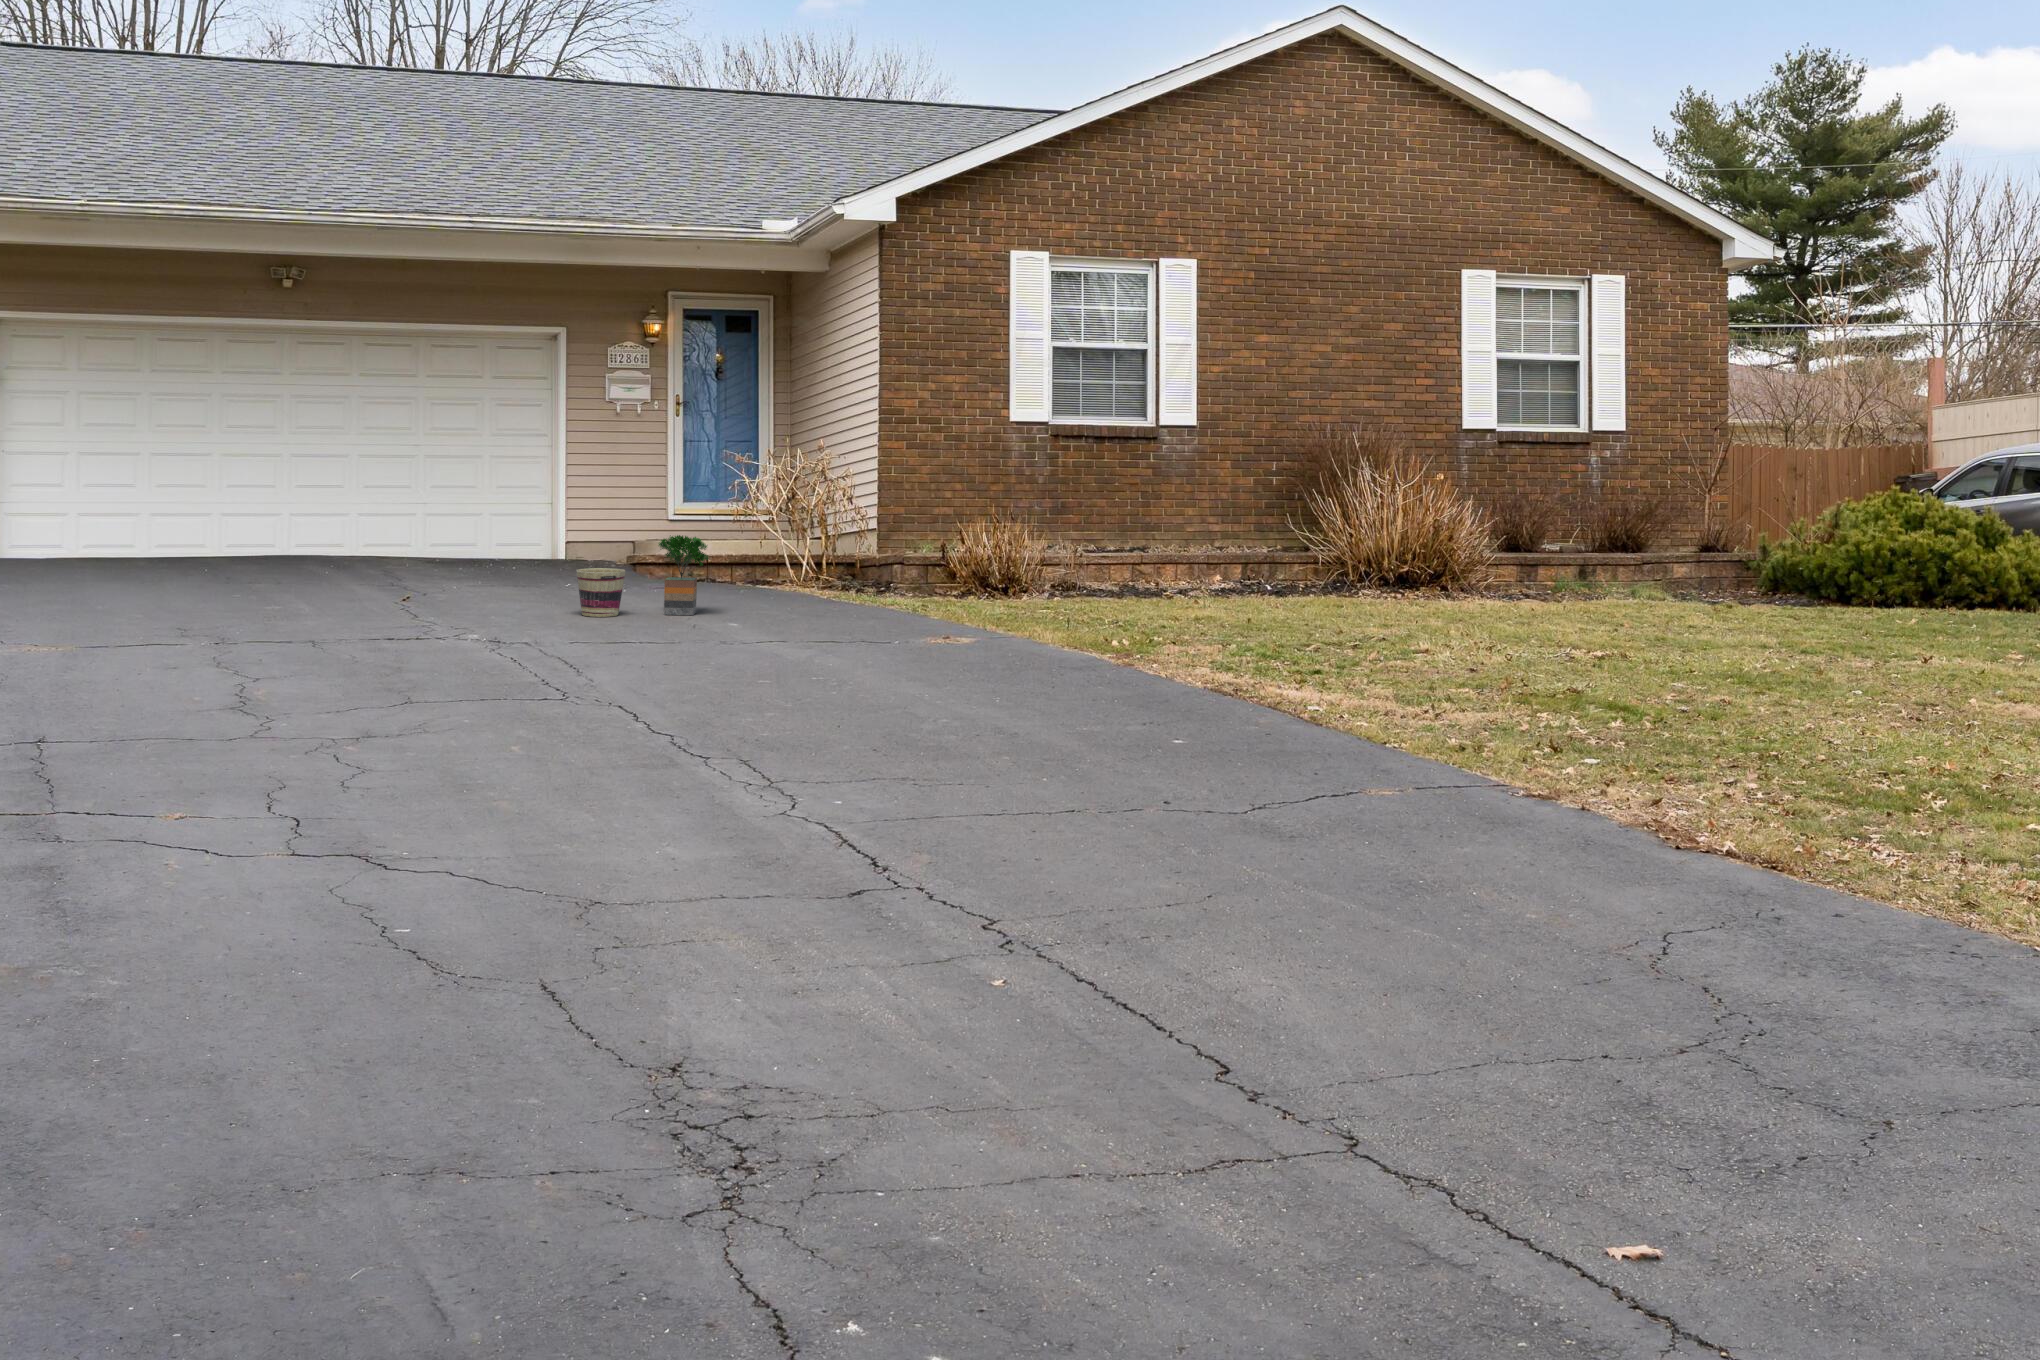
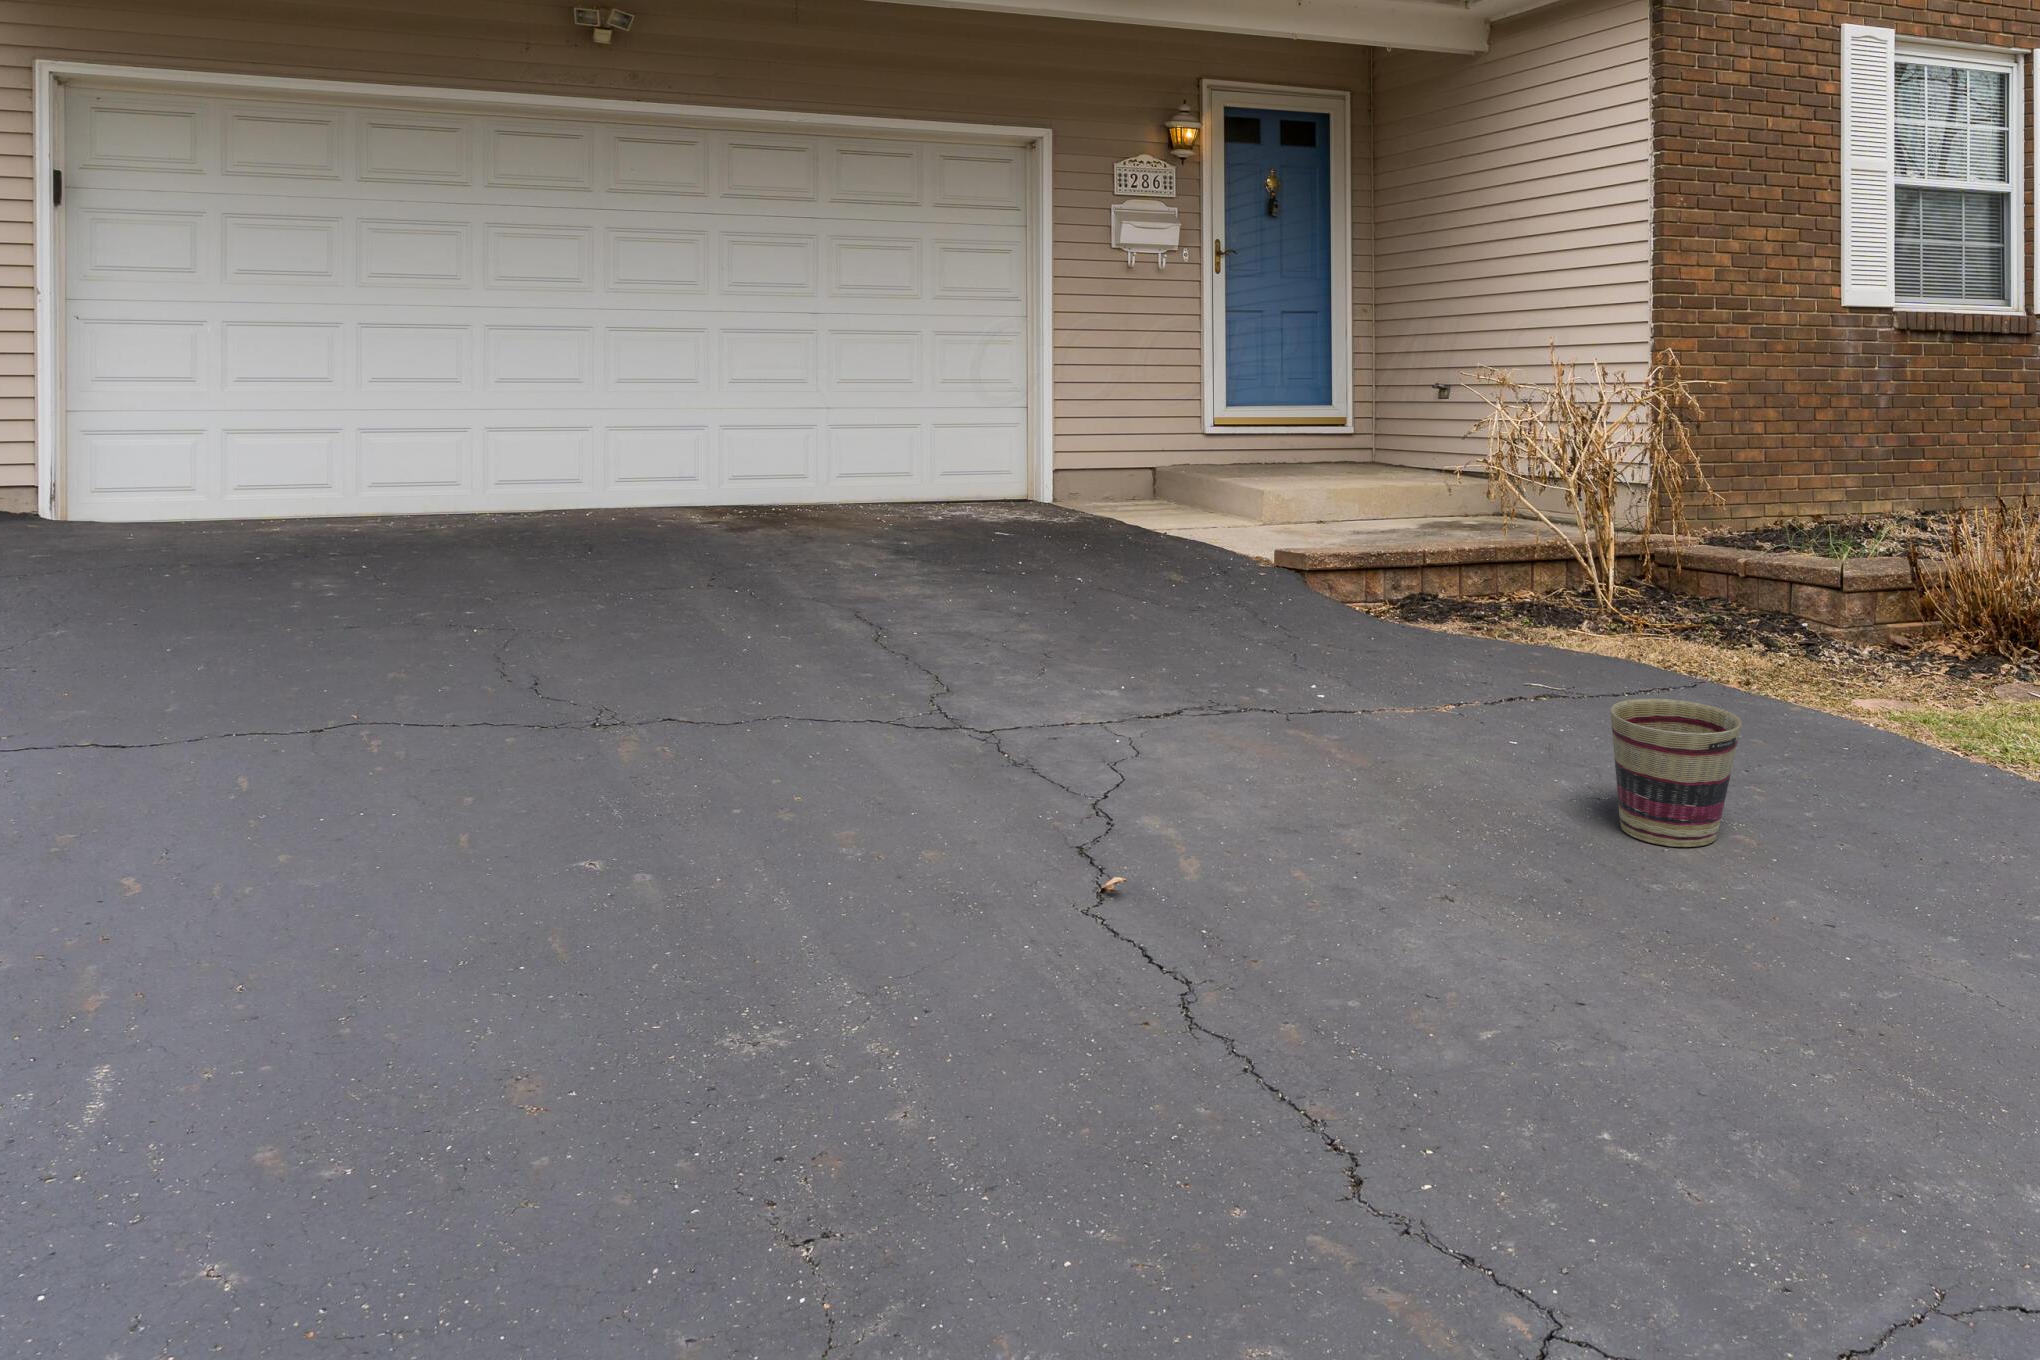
potted tree: present [659,535,709,615] -> none [1765,607,1924,820]

